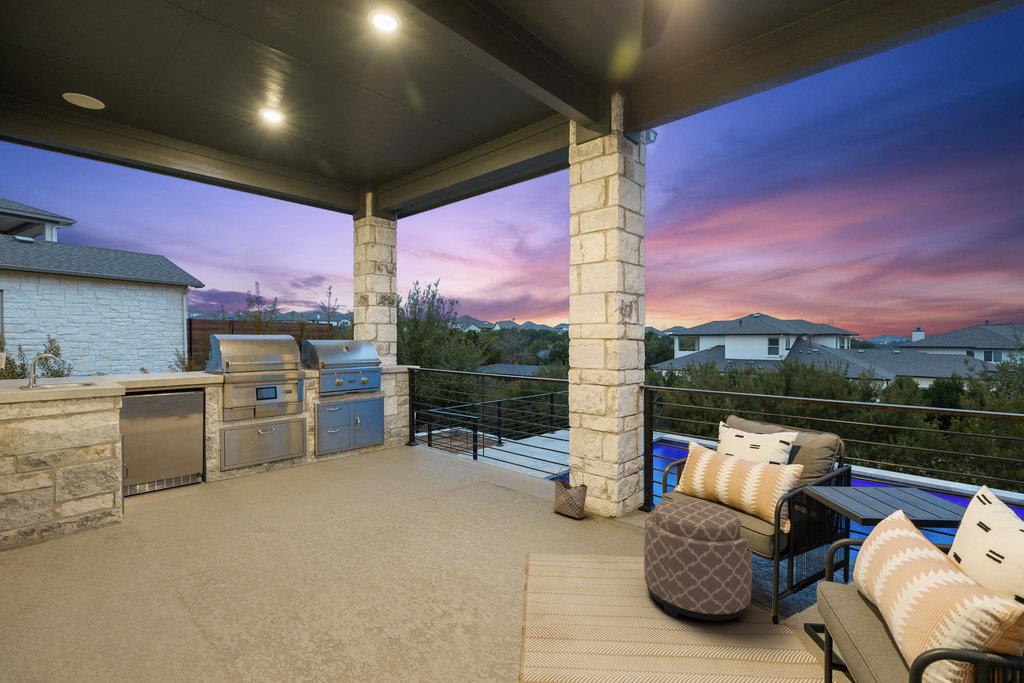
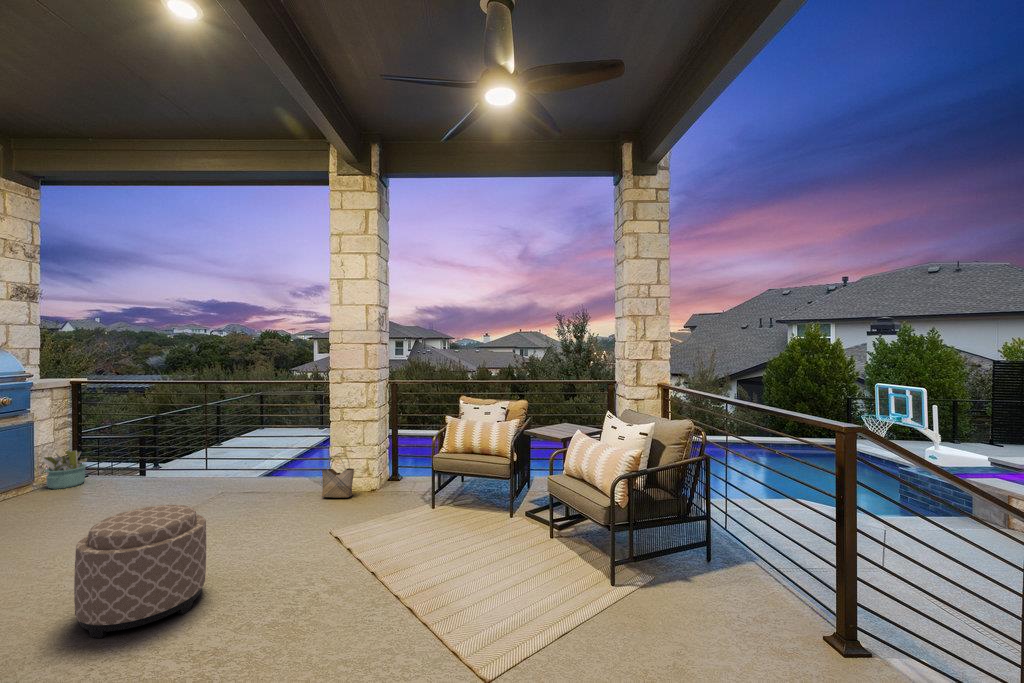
decorative plant: none [389,422,417,451] -> present [42,450,87,489]
ottoman: present [644,499,752,622] -> present [74,505,206,638]

